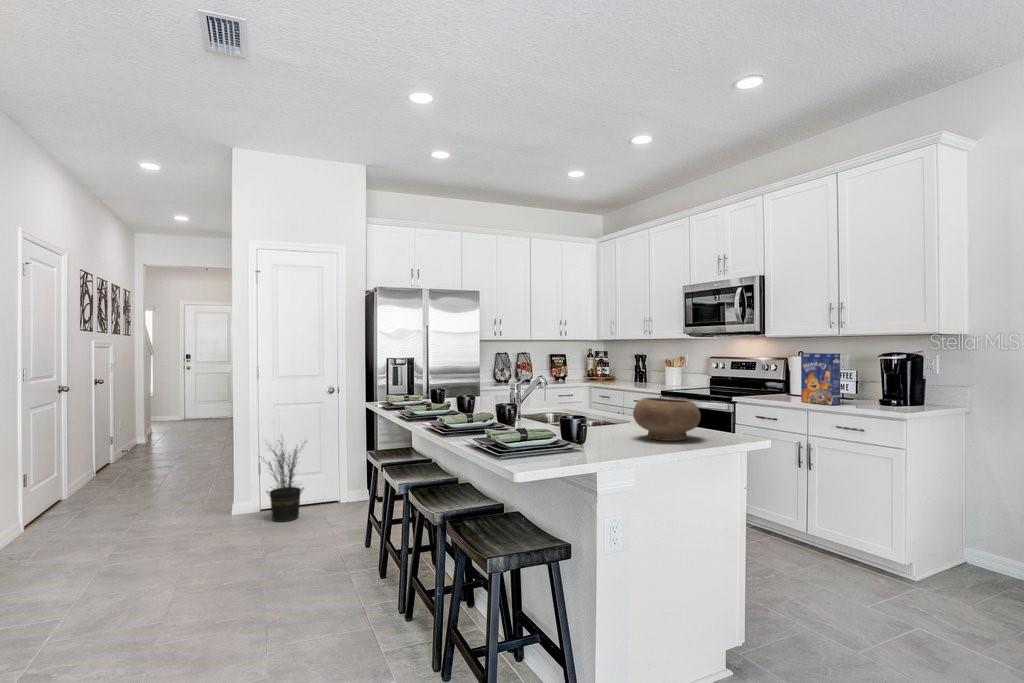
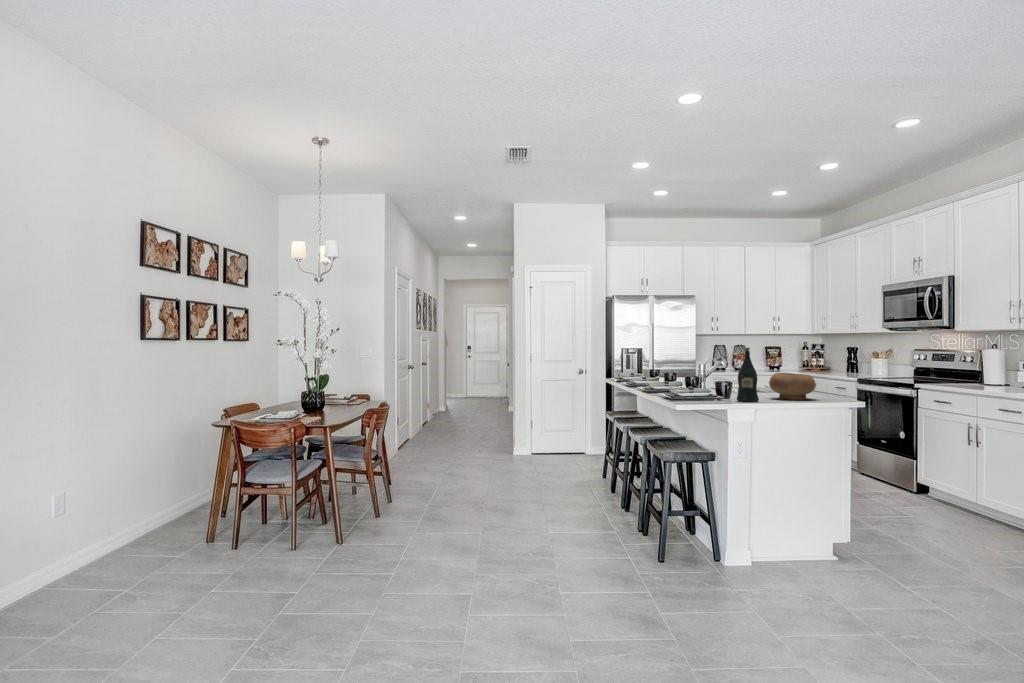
cereal box: present [801,353,840,405] -> none [972,346,1007,390]
wine bottle: none [599,360,634,452] -> present [737,348,759,402]
potted plant: present [266,443,304,522] -> none [529,400,568,461]

